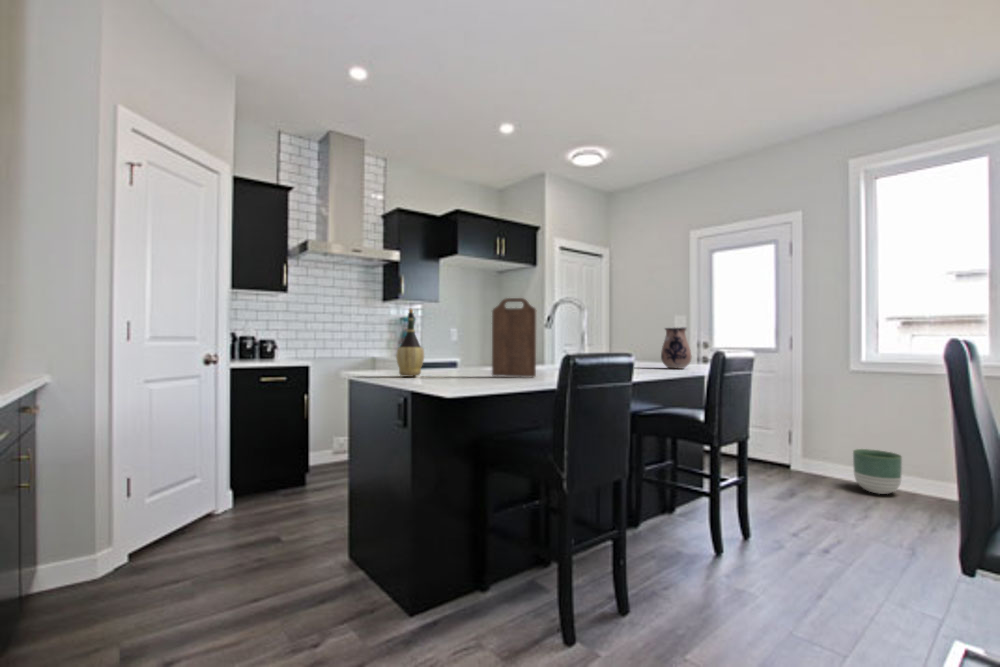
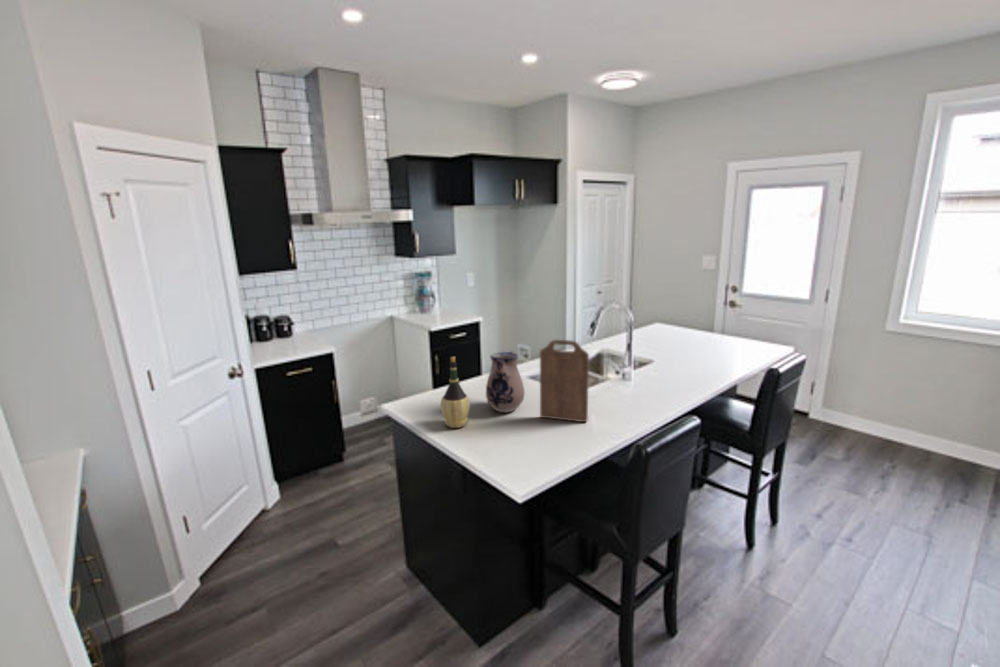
ceramic pitcher: present [661,328,691,369] -> present [486,351,524,412]
planter: present [853,449,902,494] -> none [873,407,925,452]

